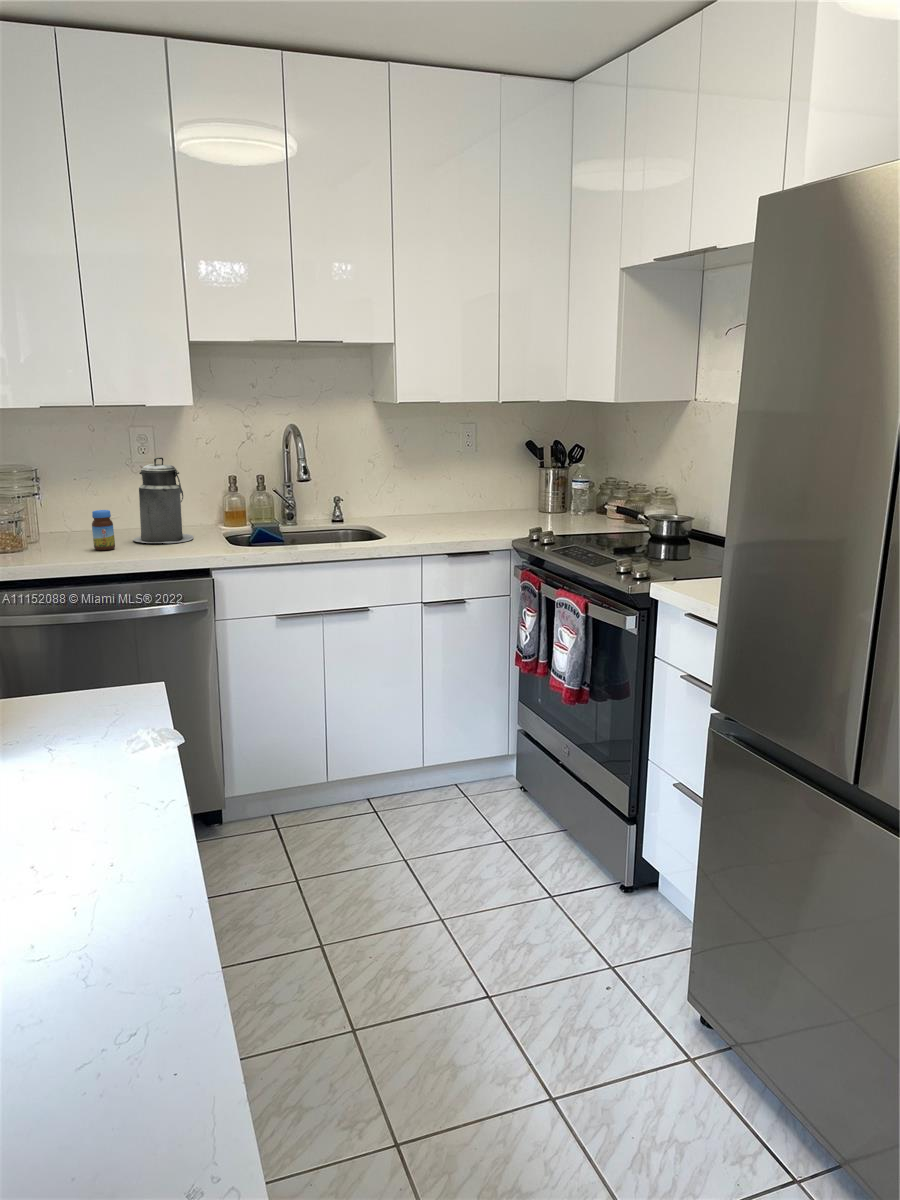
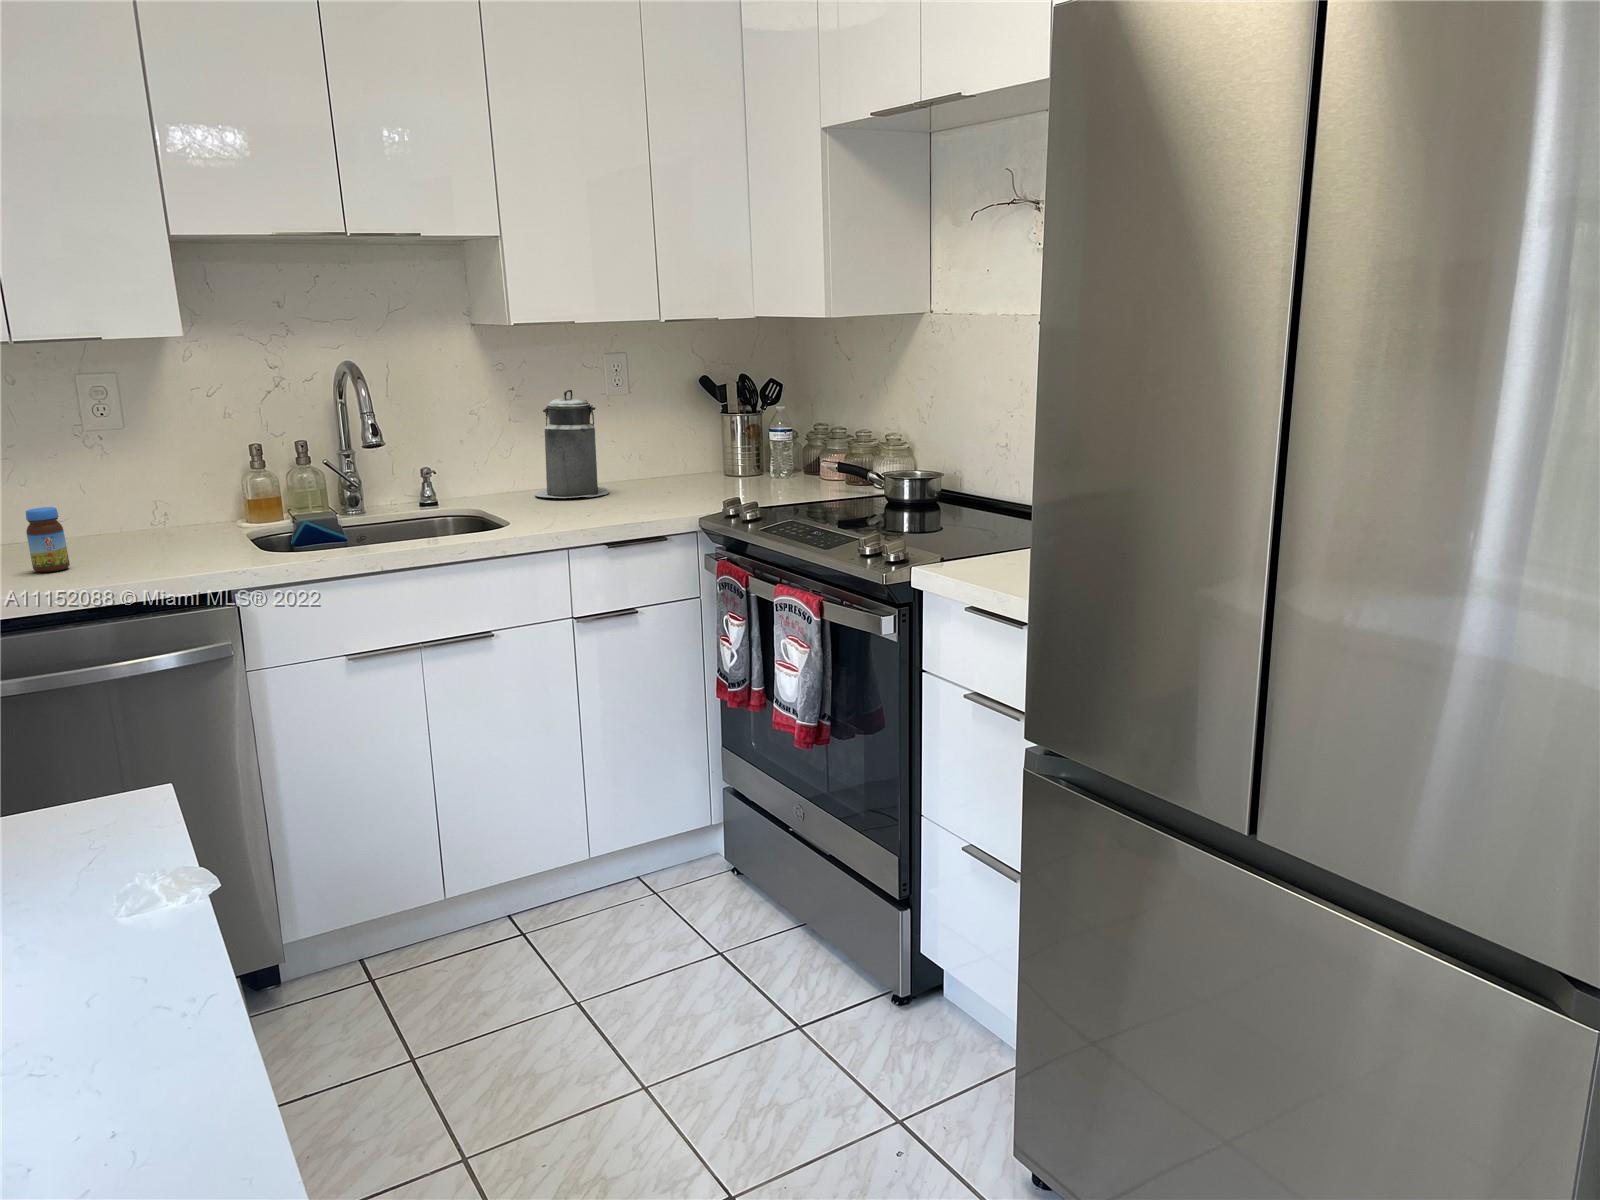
canister: present [133,457,193,543] -> present [535,389,609,498]

